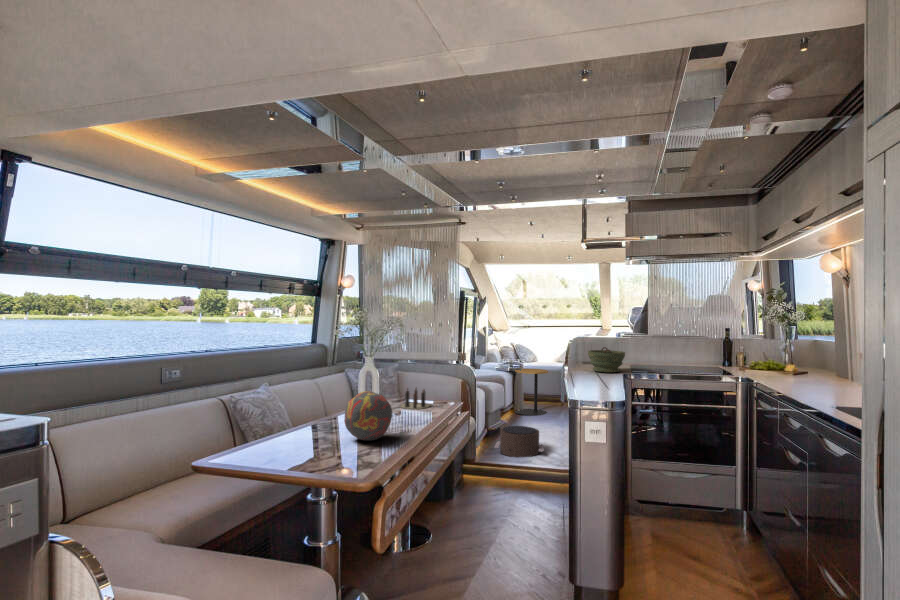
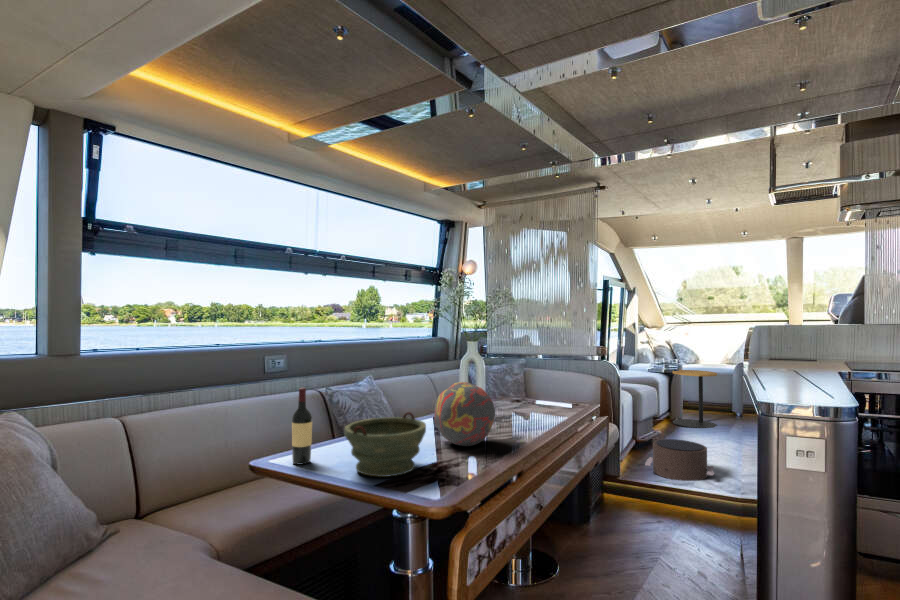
bowl: present [588,347,625,373] -> present [344,412,426,477]
candle: present [401,388,432,409] -> none [513,383,560,411]
wine bottle: none [234,402,251,464] -> present [292,388,312,465]

